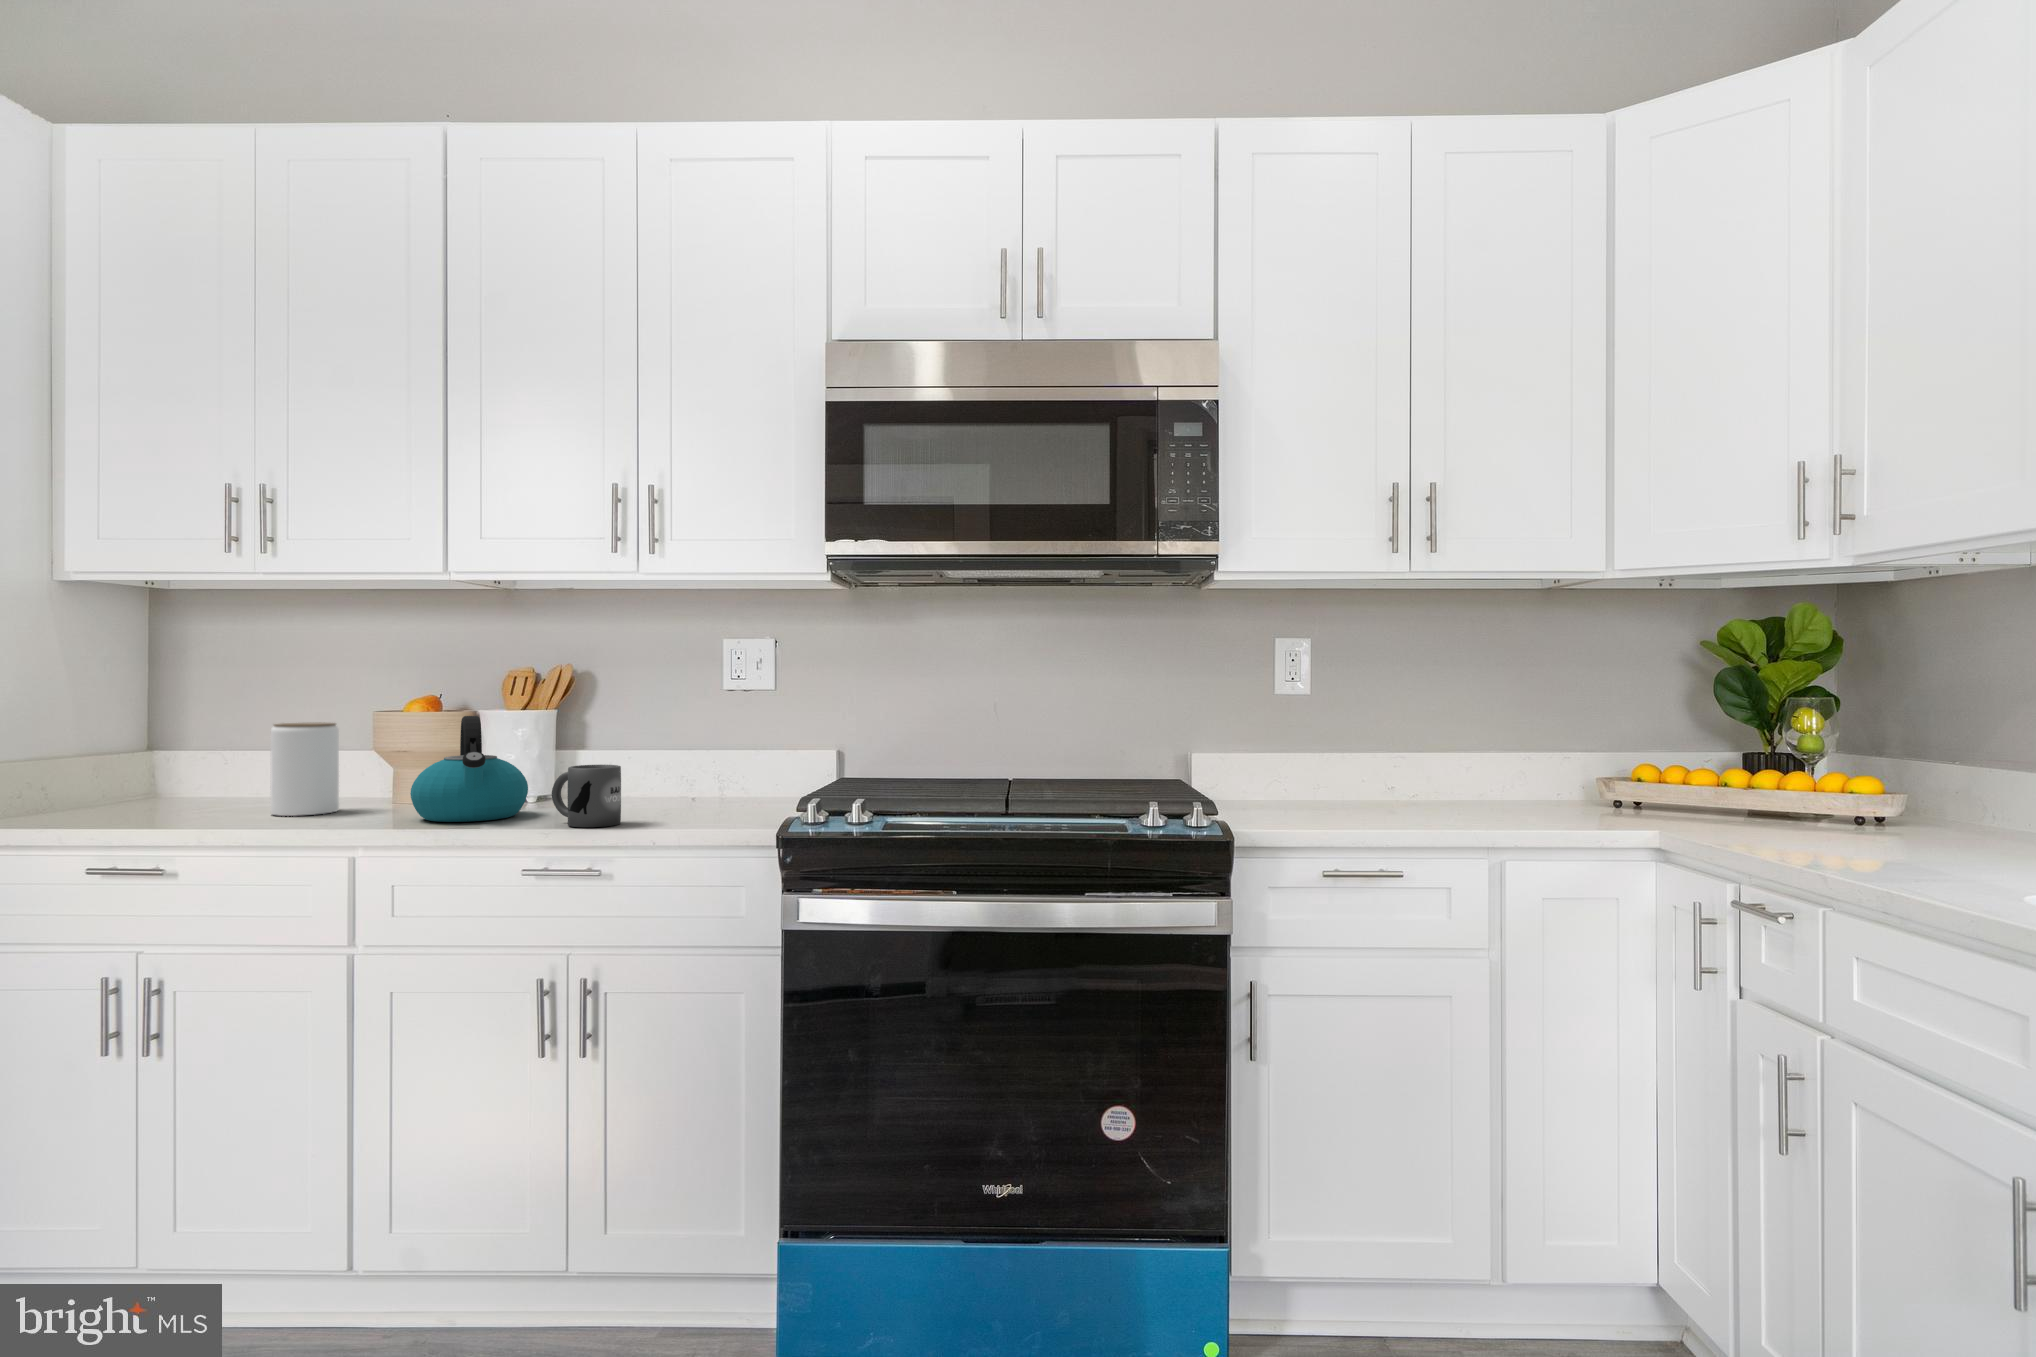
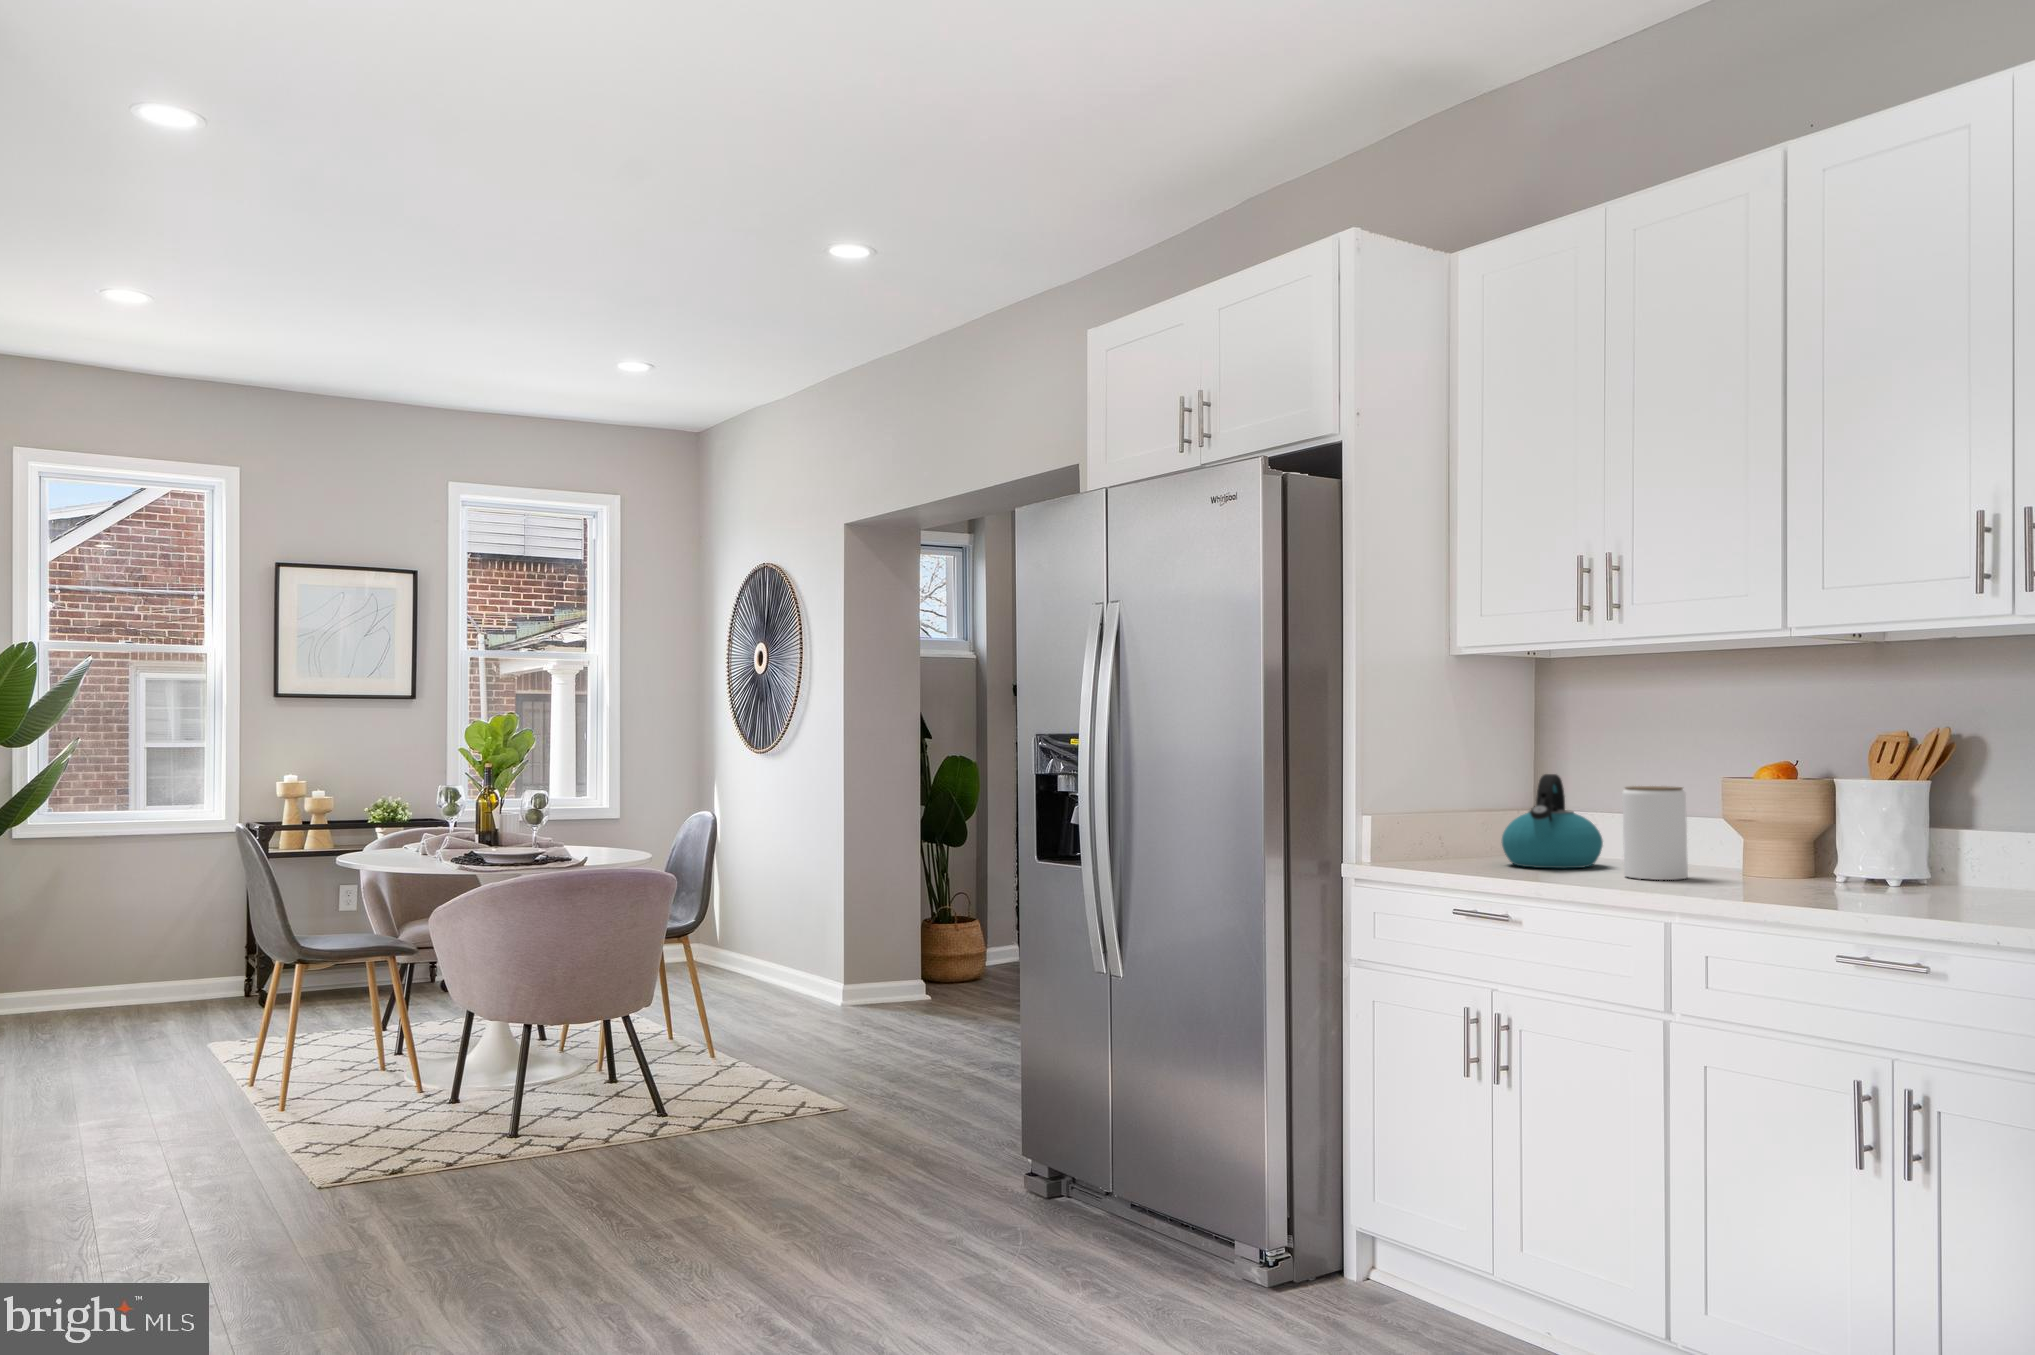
kettle: present [410,716,528,822] -> present [1502,774,1603,868]
mug: present [552,765,621,827] -> none [1901,845,1989,920]

